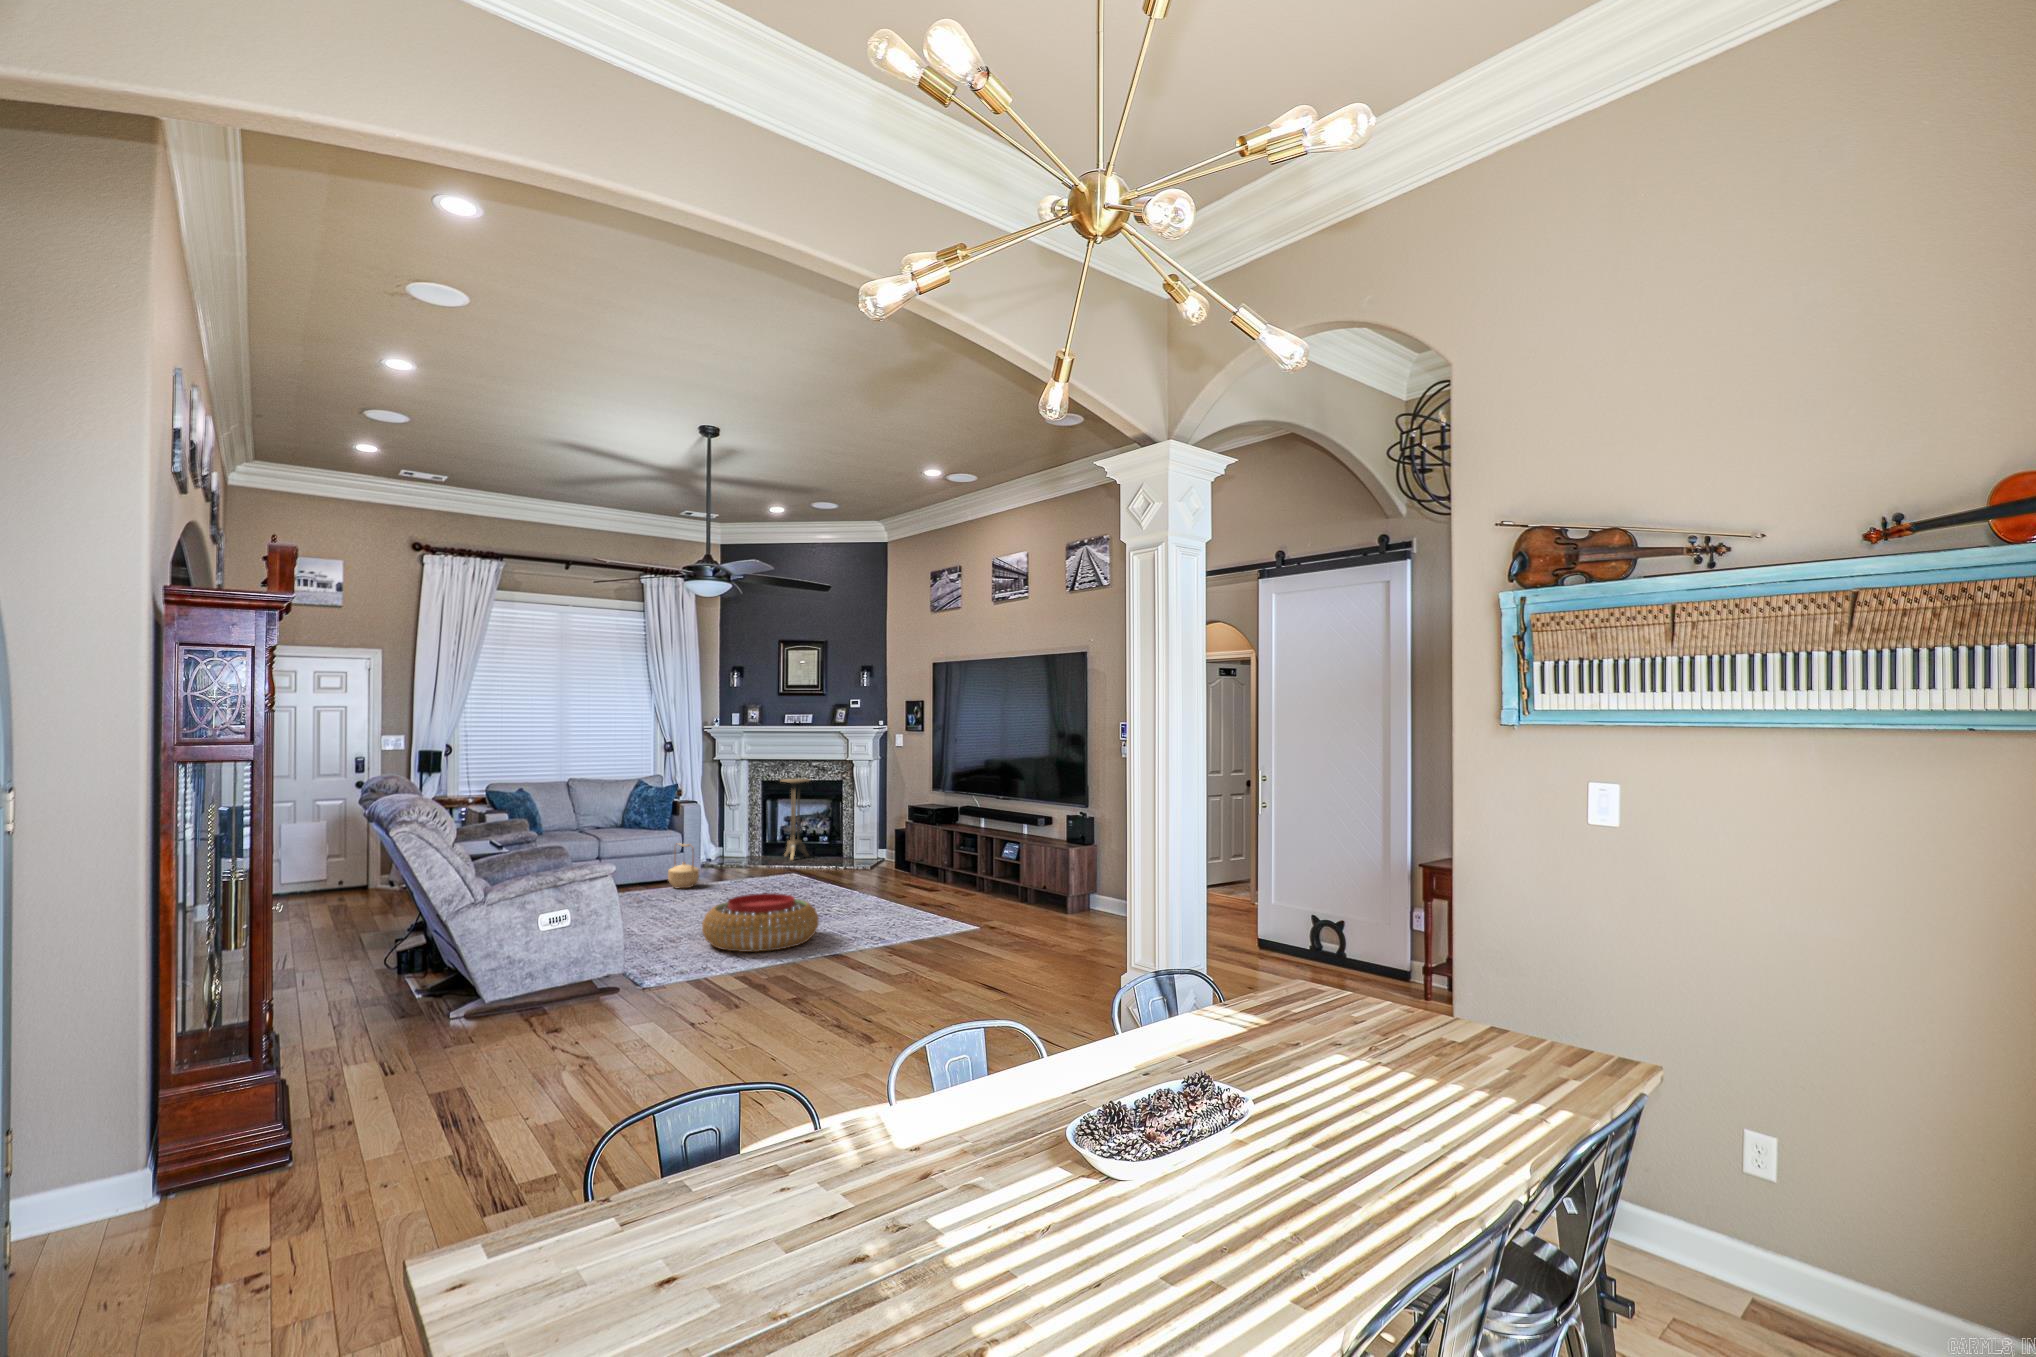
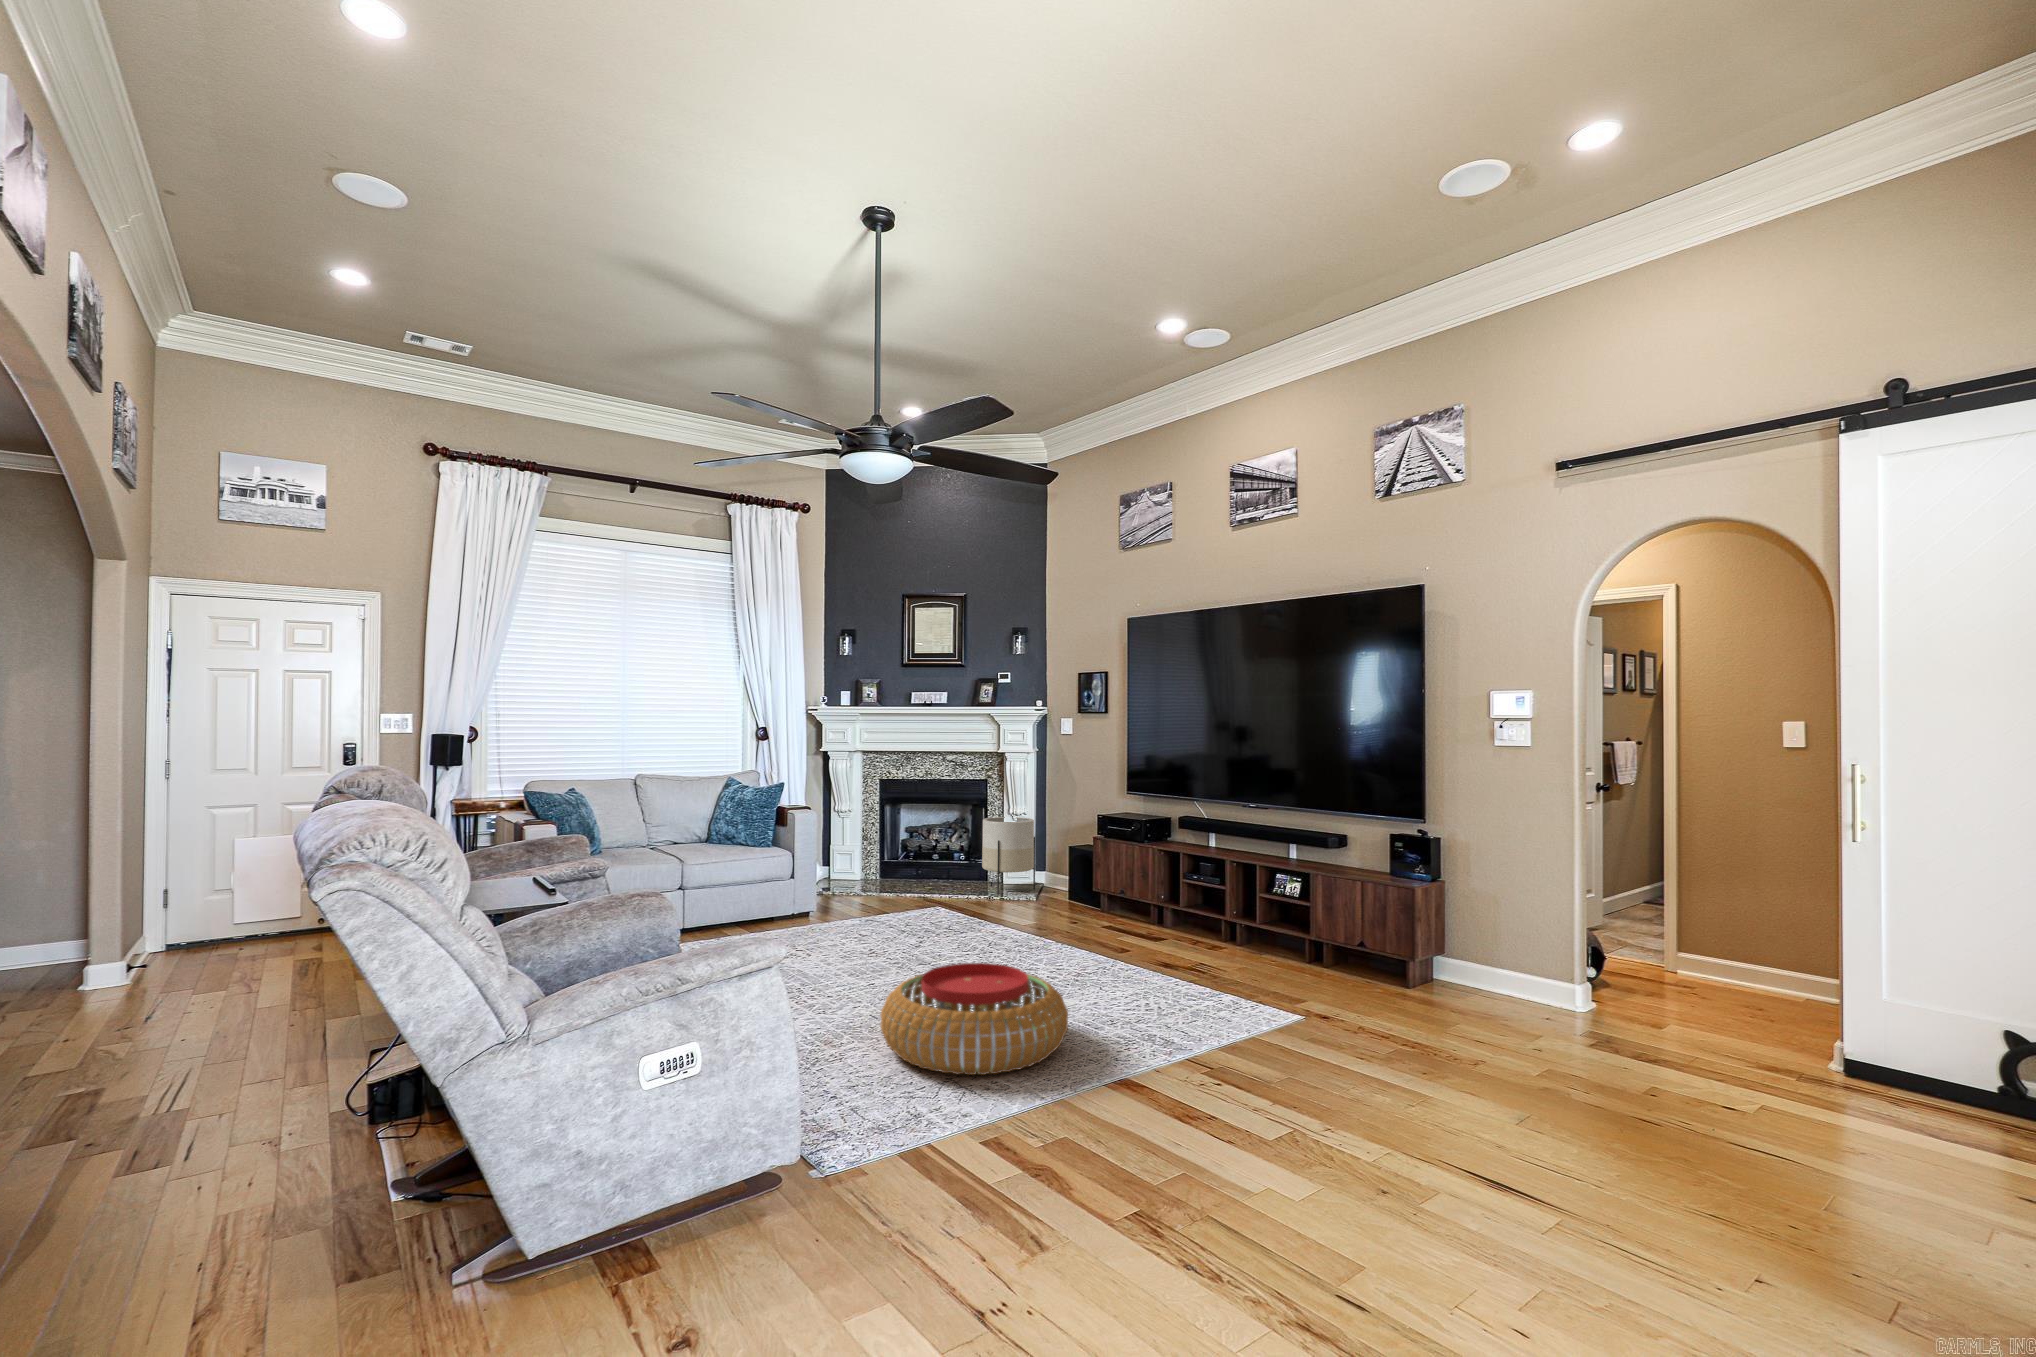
side table: present [781,779,810,860] -> none [908,776,949,885]
planter: none [832,809,872,866] -> present [982,817,1035,895]
basket: present [668,843,700,888] -> none [779,867,823,933]

